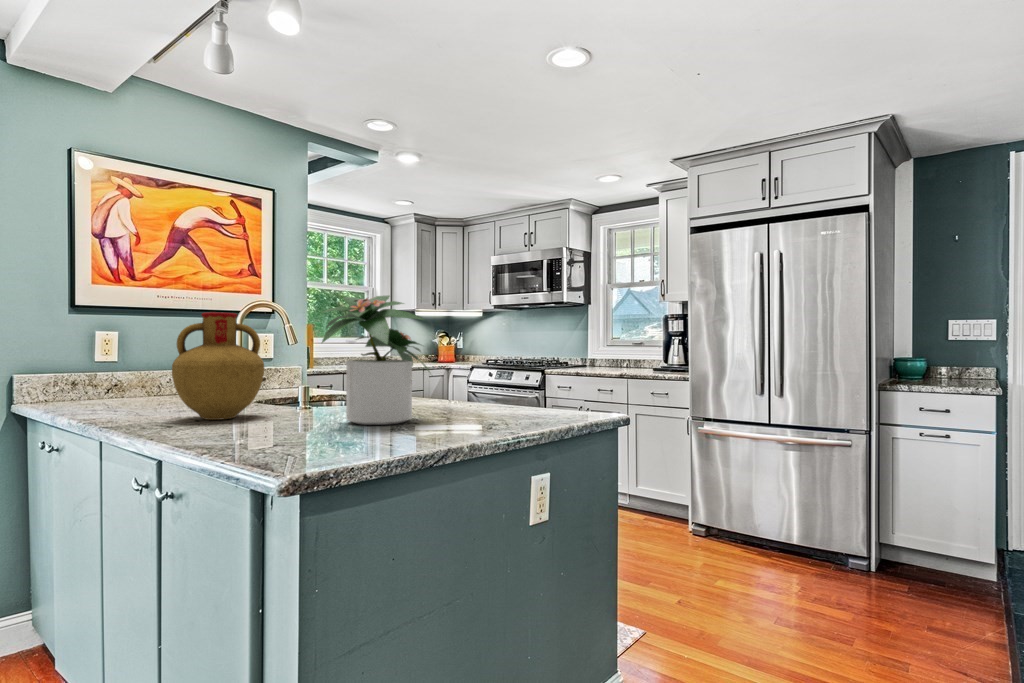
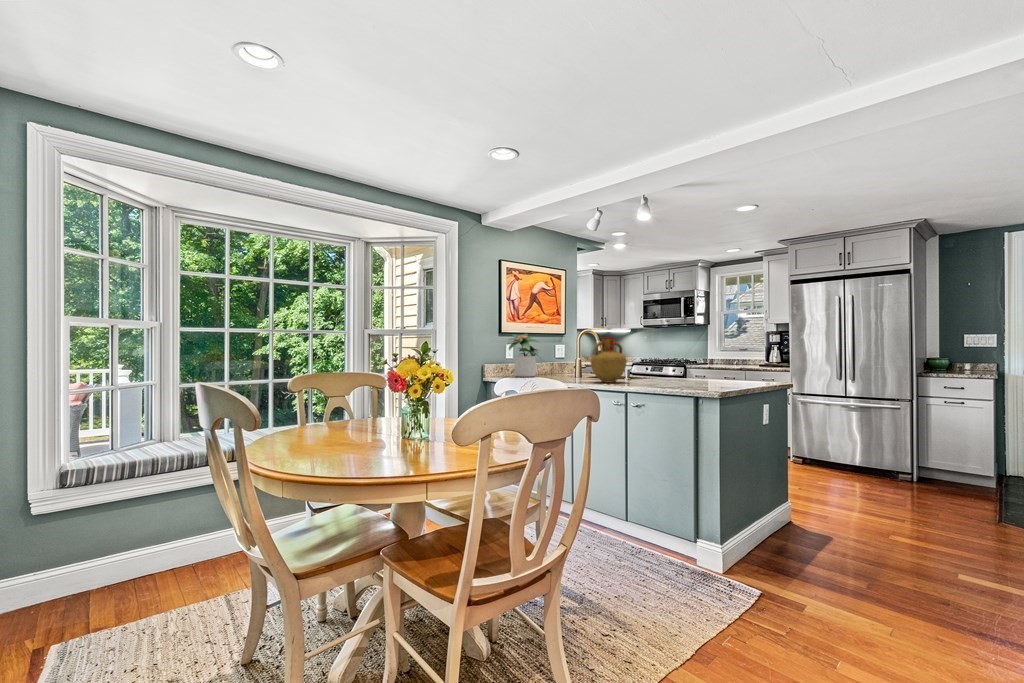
potted plant: present [322,296,429,425] -> present [507,334,539,377]

